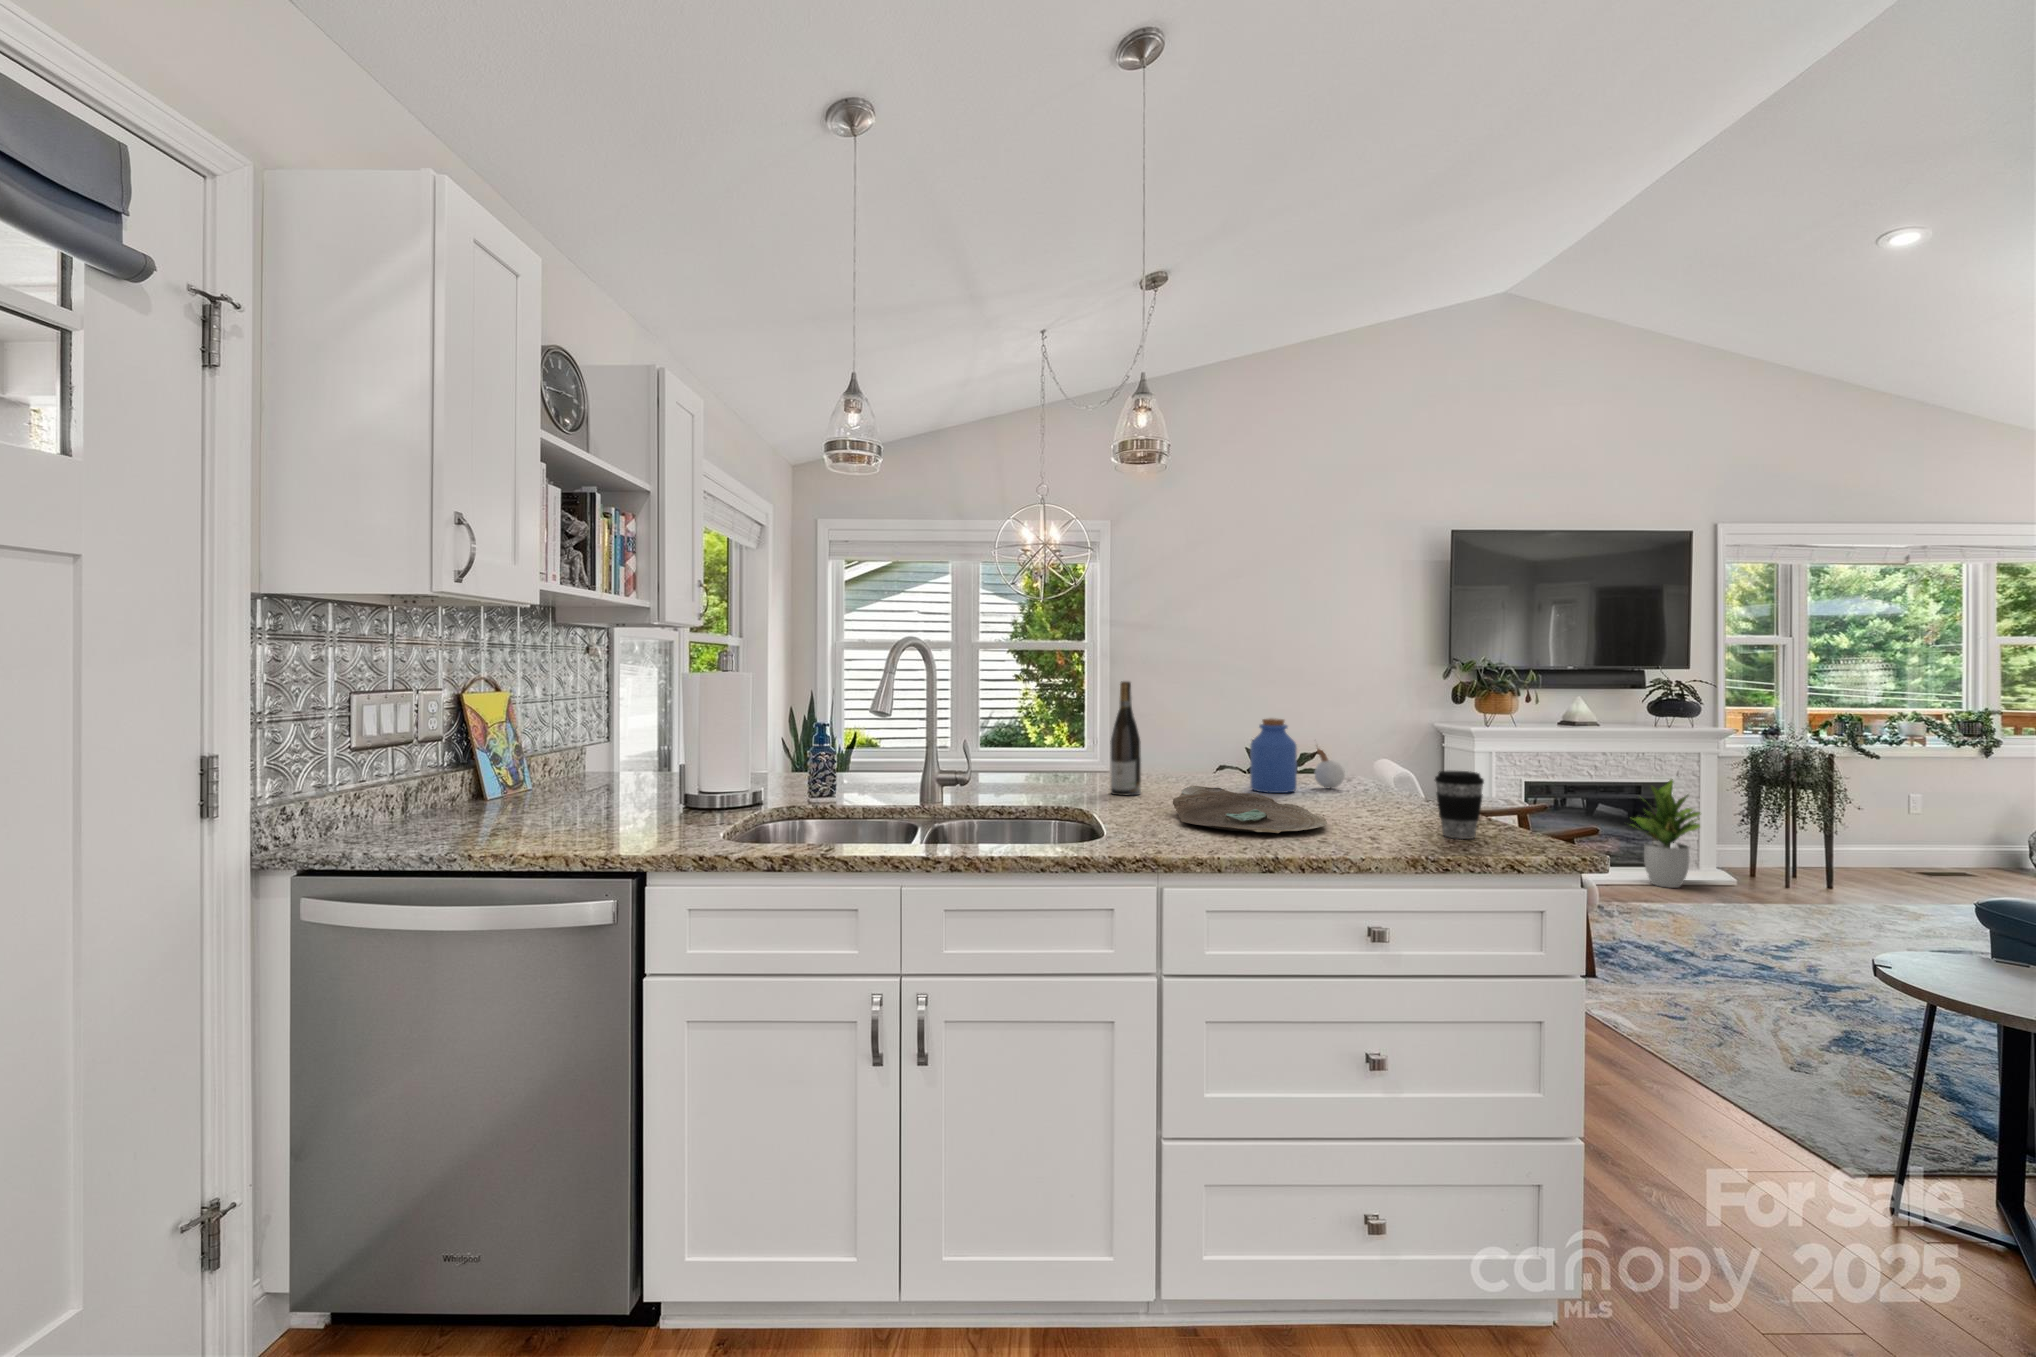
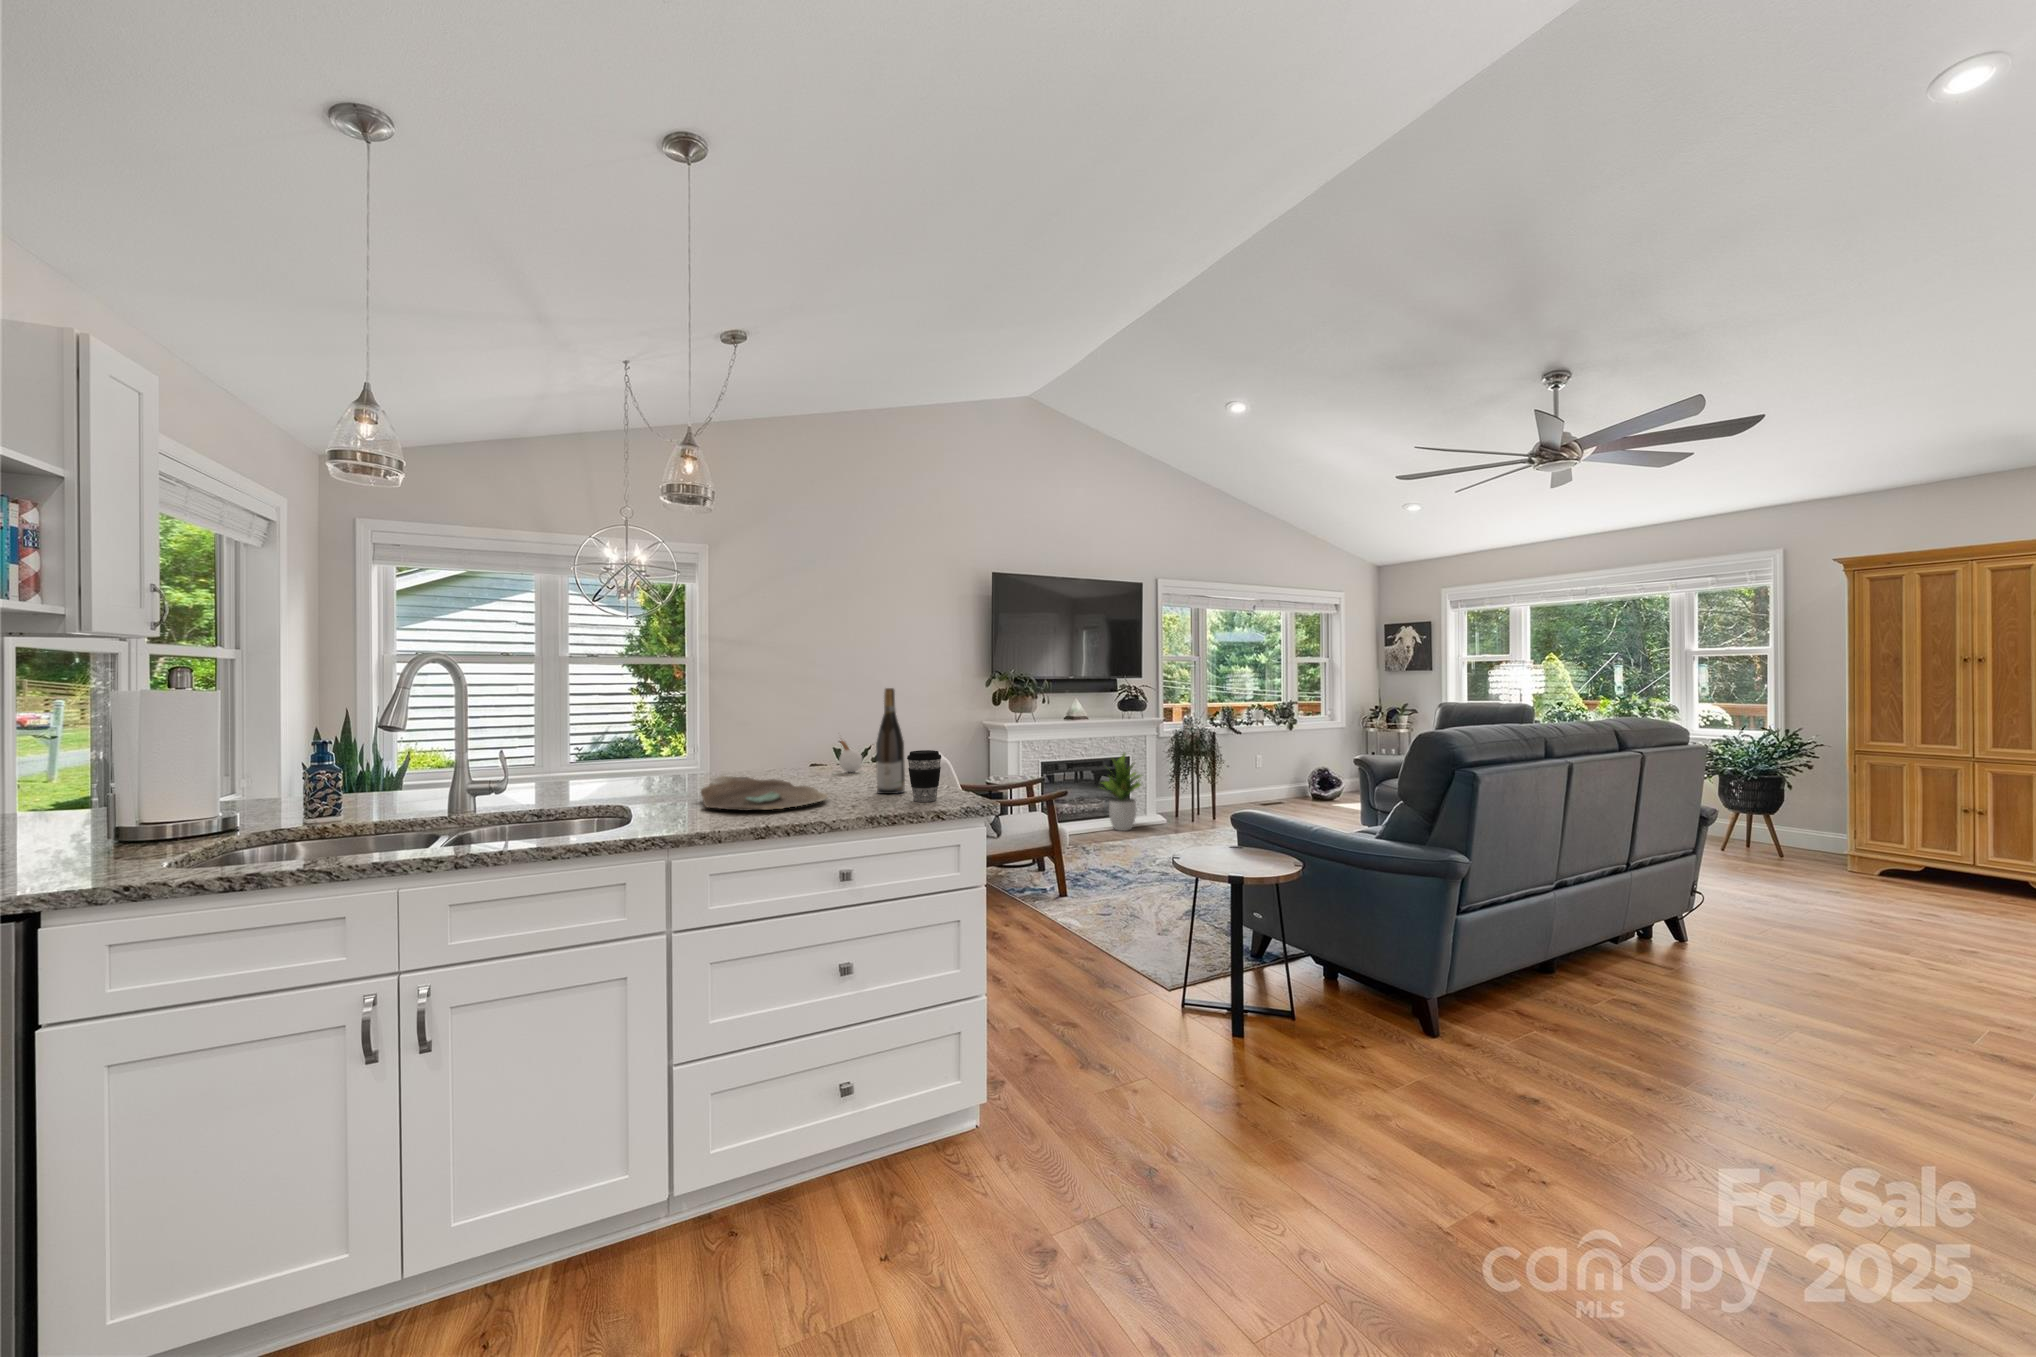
wine bottle: present [1111,681,1141,796] -> present [876,688,905,794]
jar: present [1250,718,1297,793] -> none [783,717,822,779]

